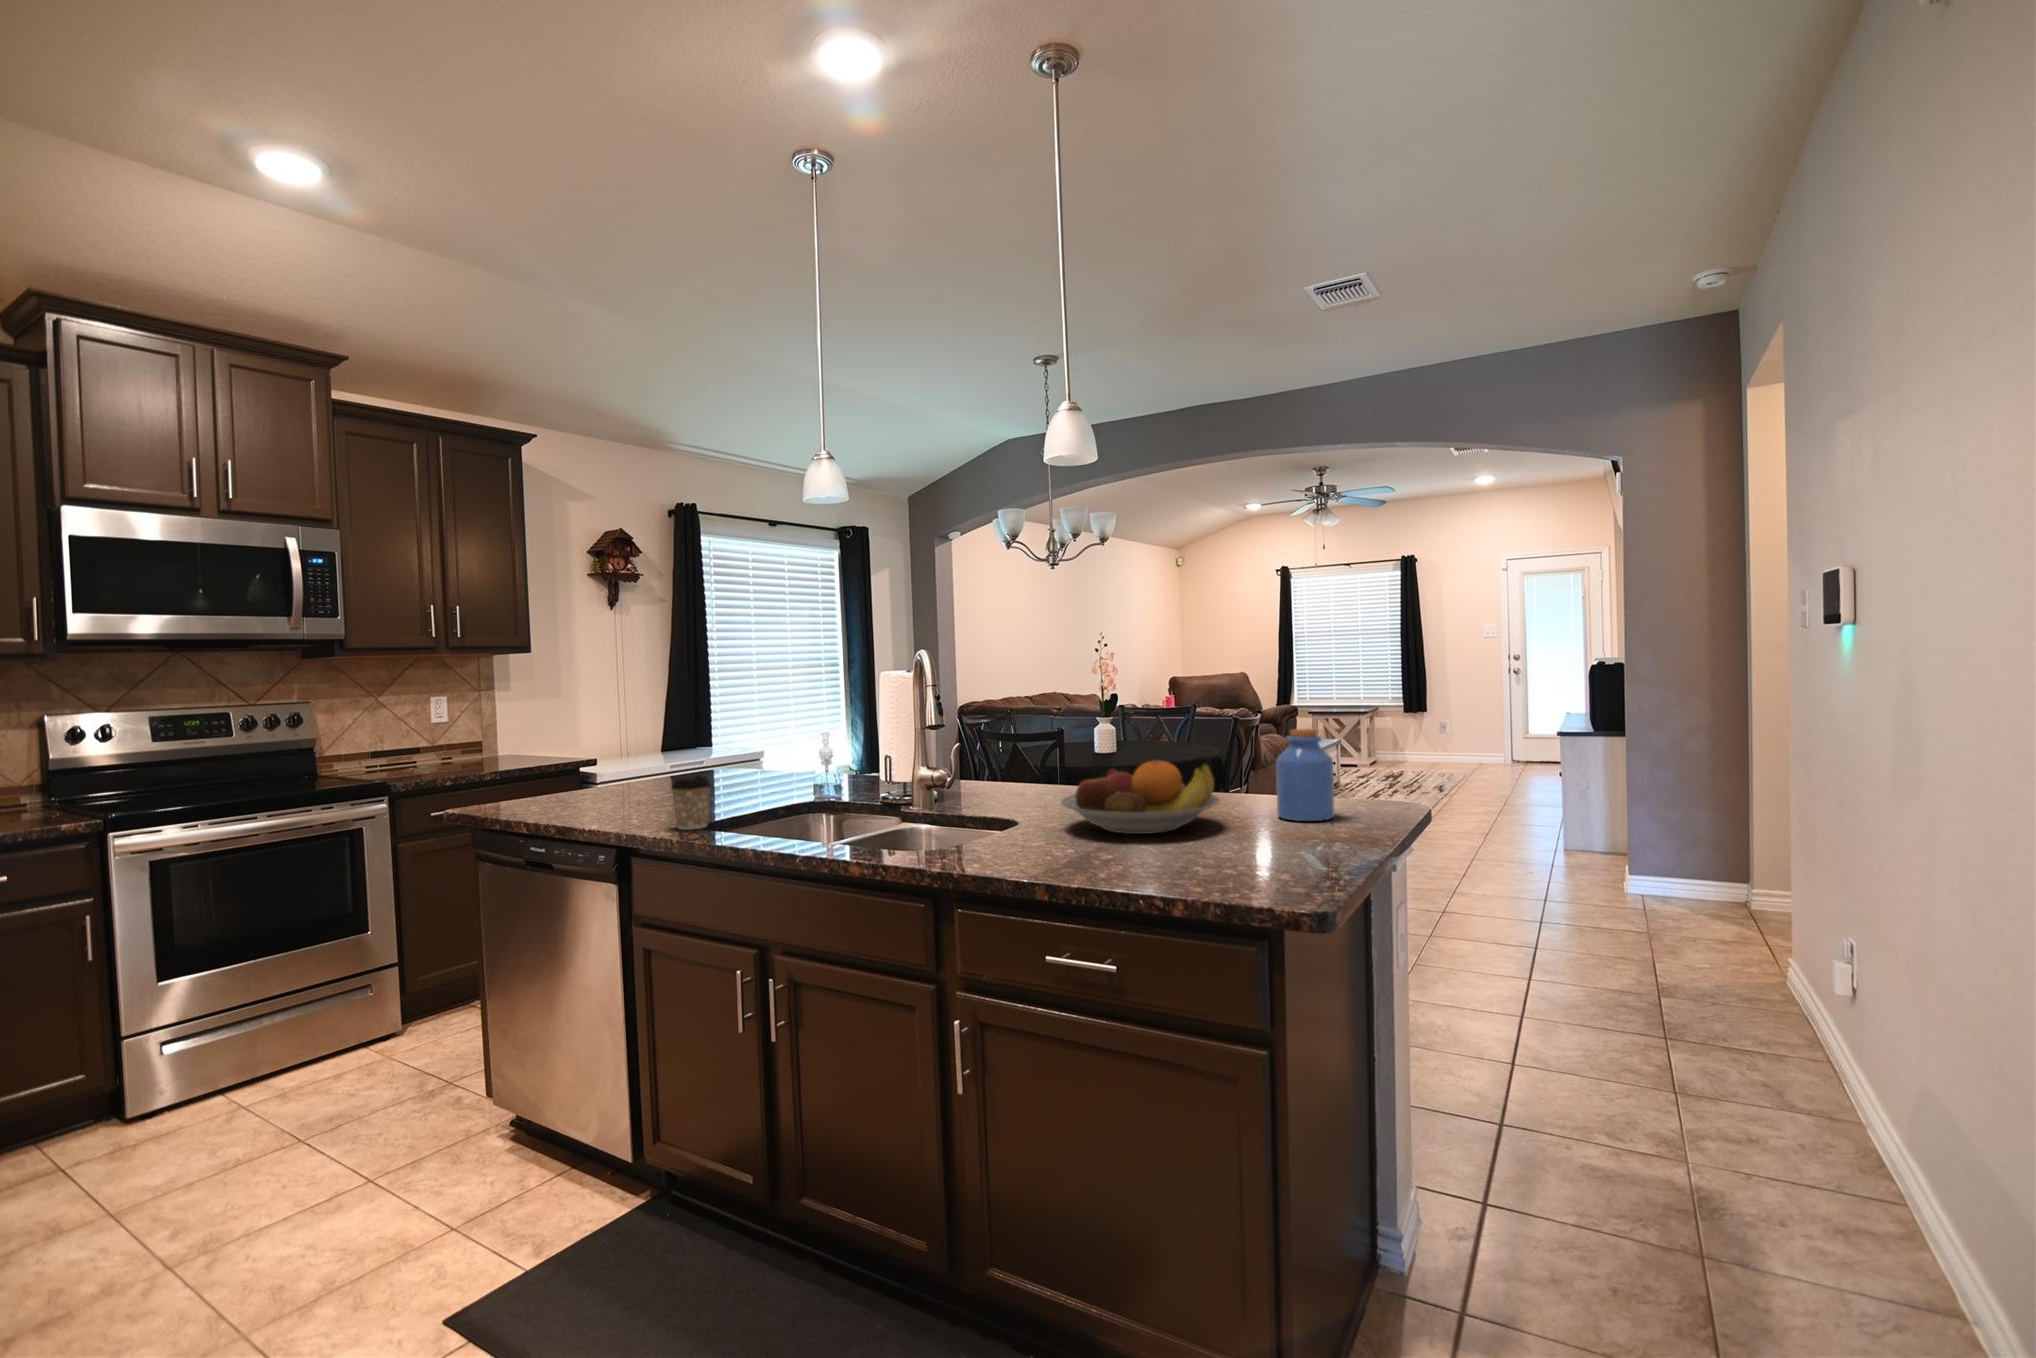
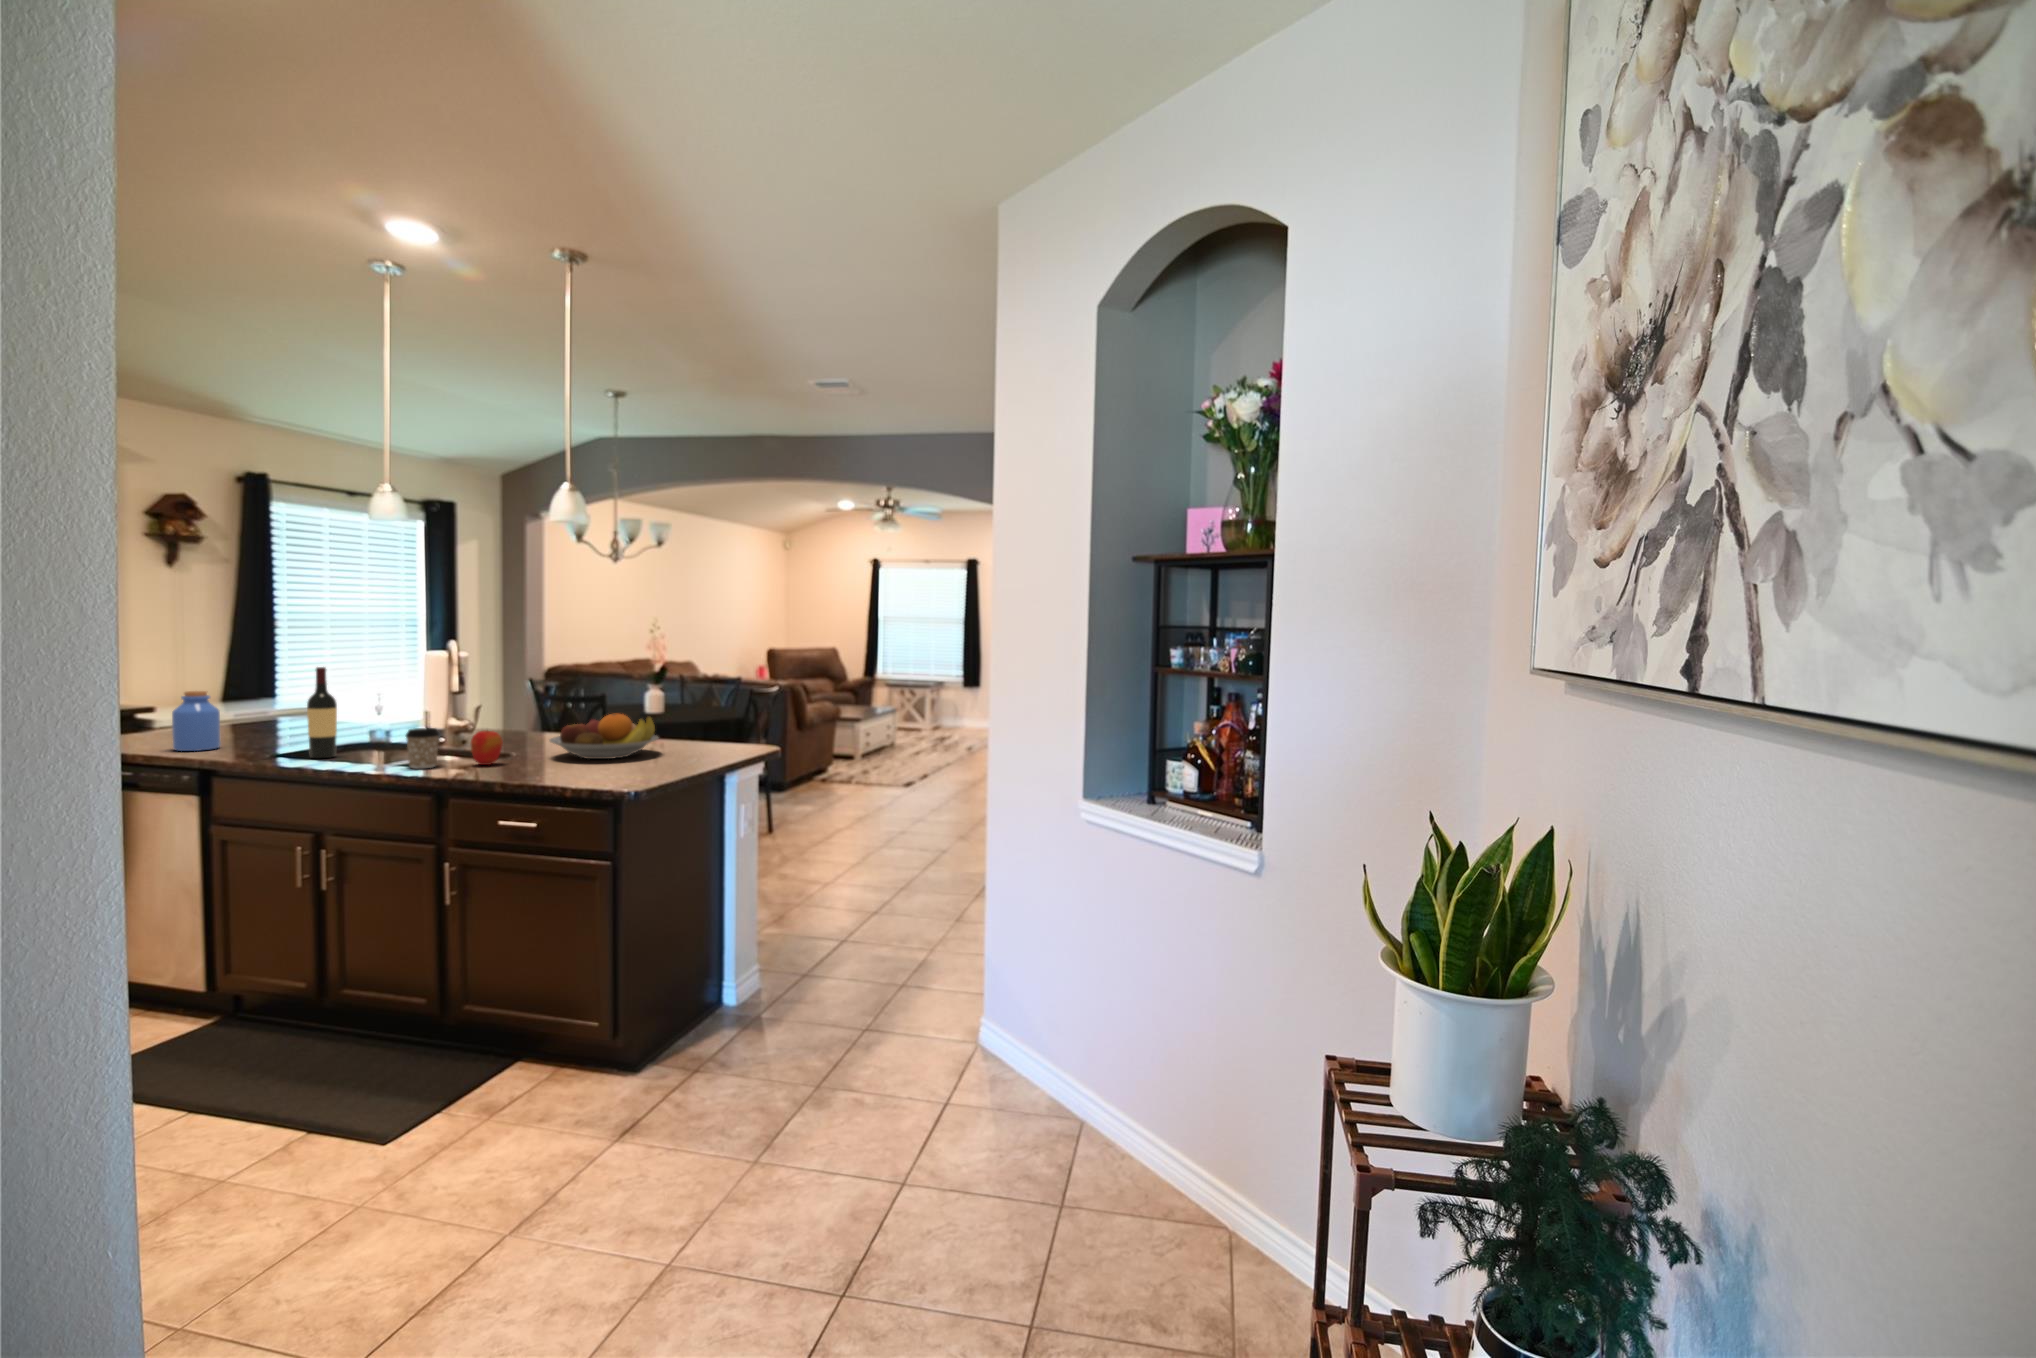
wine bottle: none [748,703,783,830] -> present [307,667,337,758]
jar: present [1276,729,1334,821] -> present [172,691,221,751]
coffee cup: present [671,776,710,830] -> present [406,728,439,768]
apple: none [961,788,1005,845] -> present [471,731,503,765]

